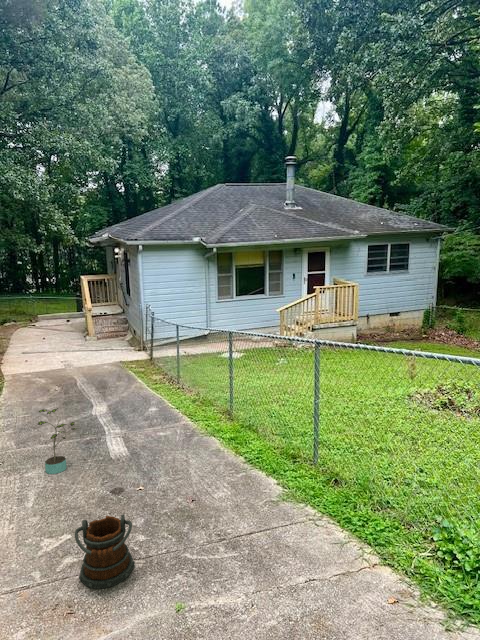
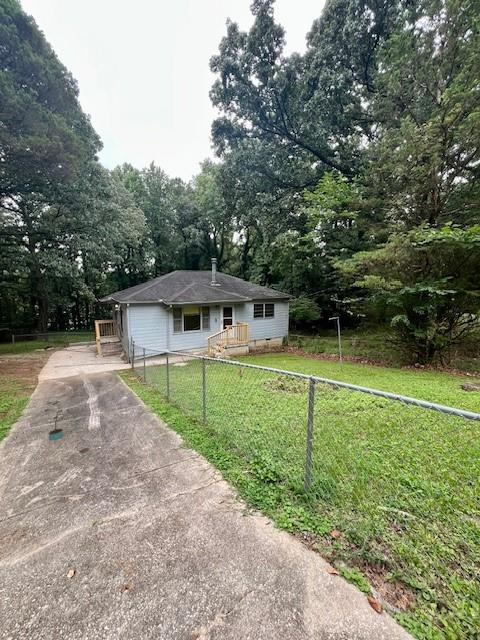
bucket: present [75,514,135,588] -> none [52,458,89,501]

